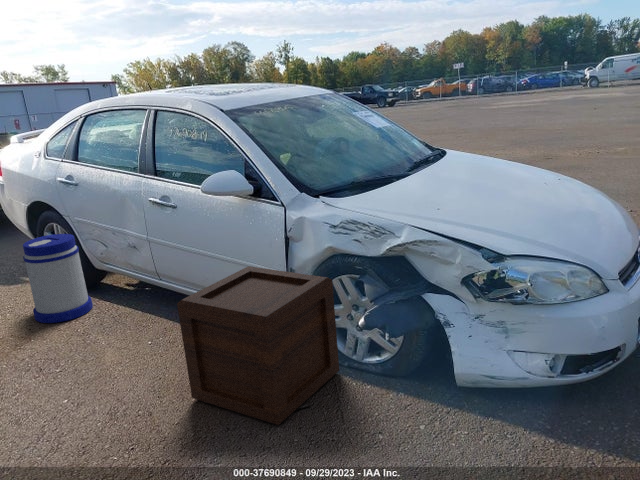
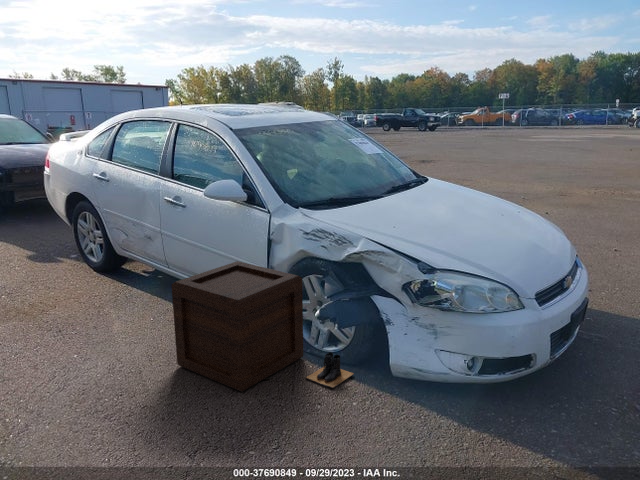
trash can: present [23,234,93,323] -> none [57,221,111,296]
boots: none [350,364,406,408] -> present [306,352,354,388]

